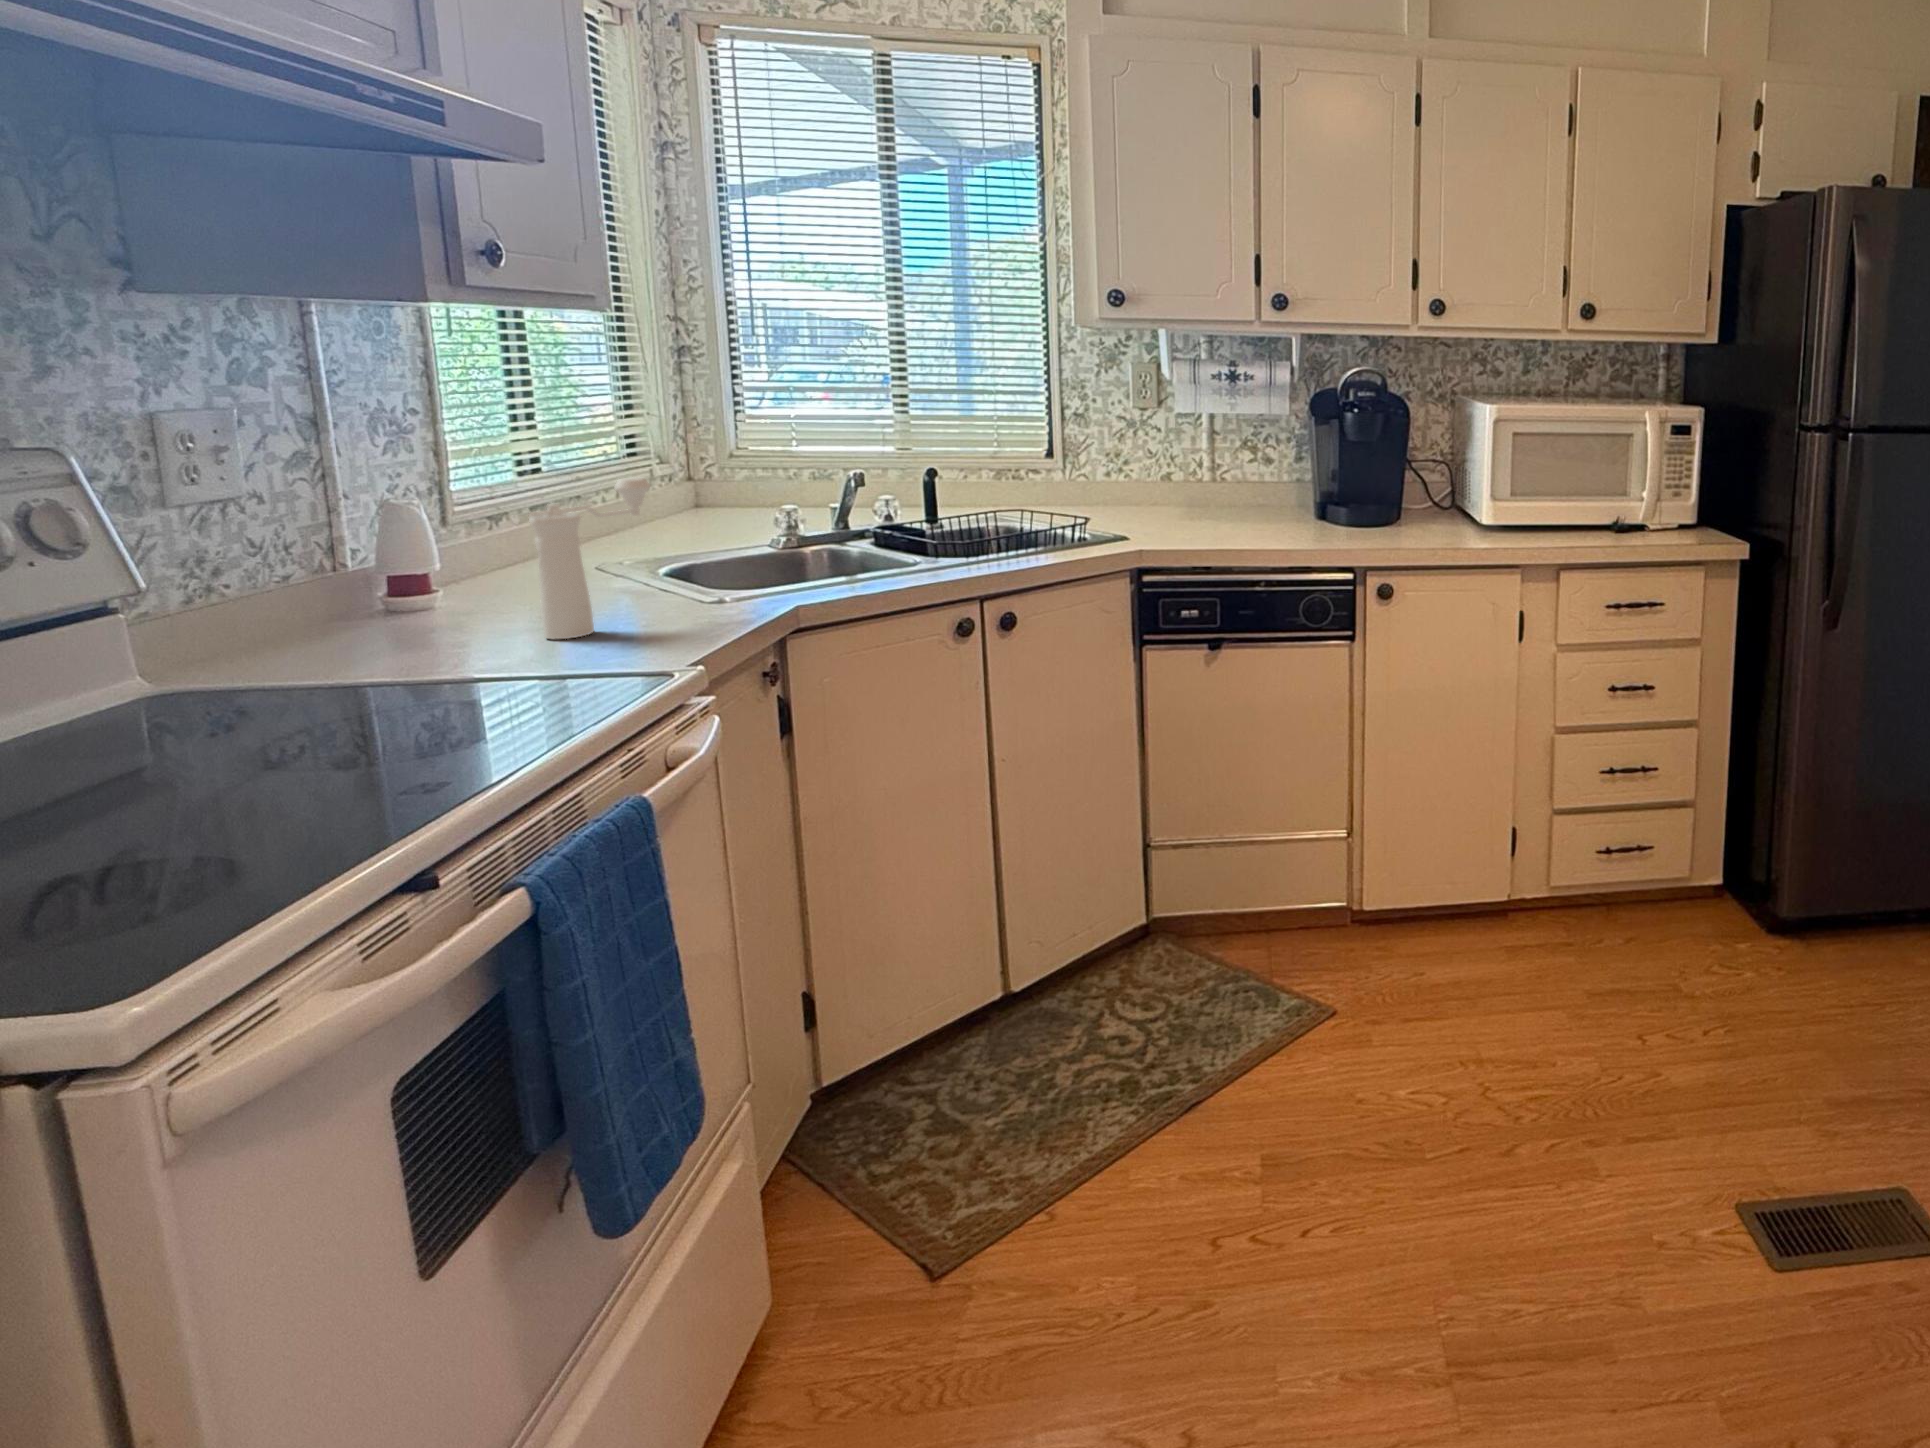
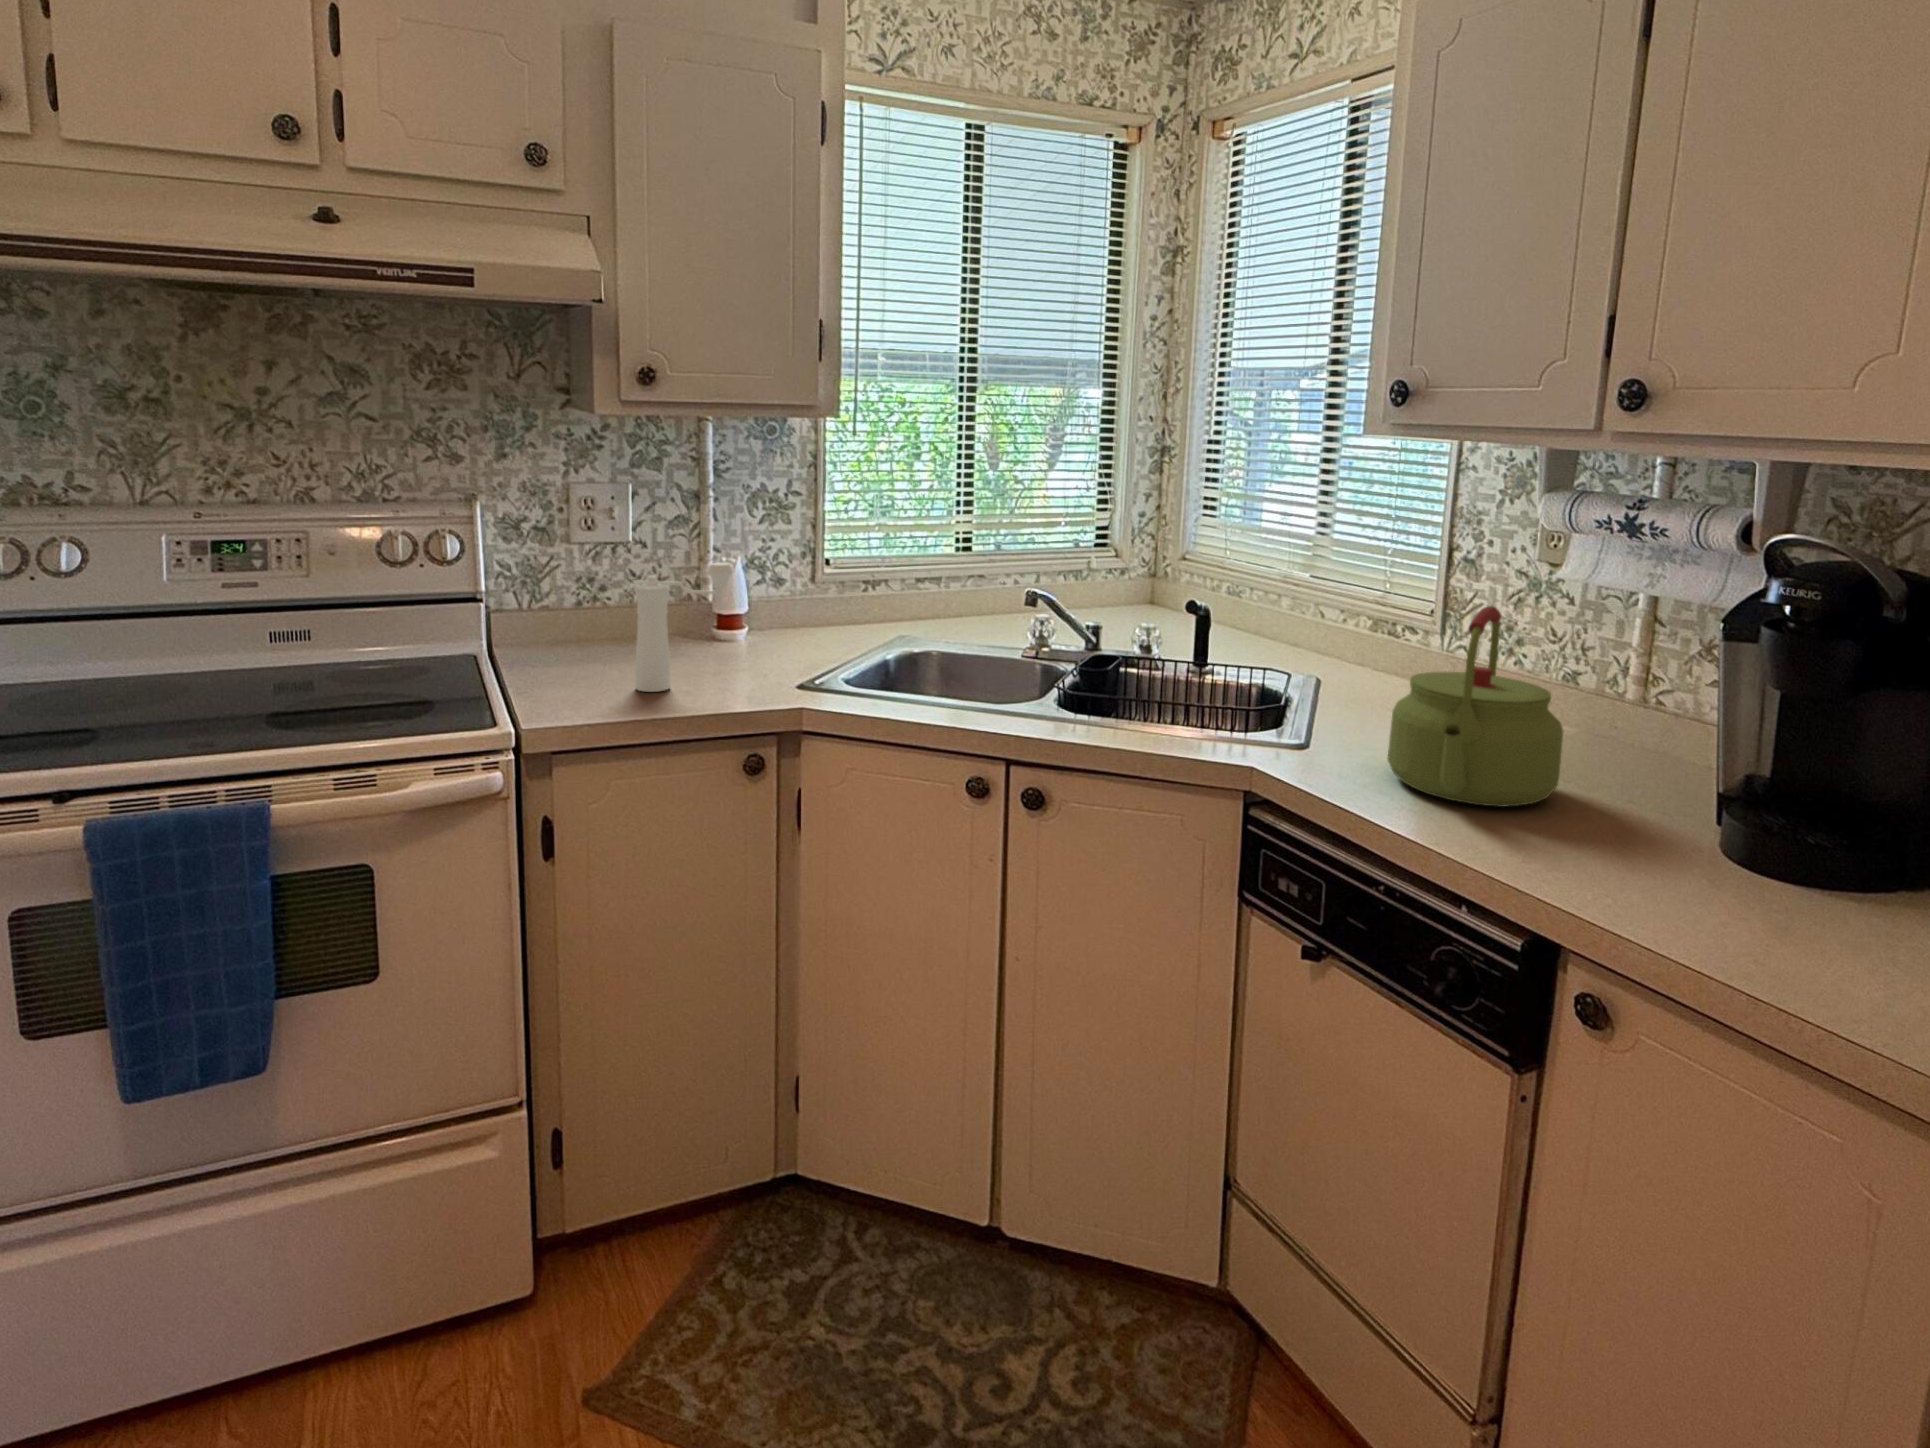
kettle: none [1176,427,1266,536] -> present [1387,606,1563,807]

